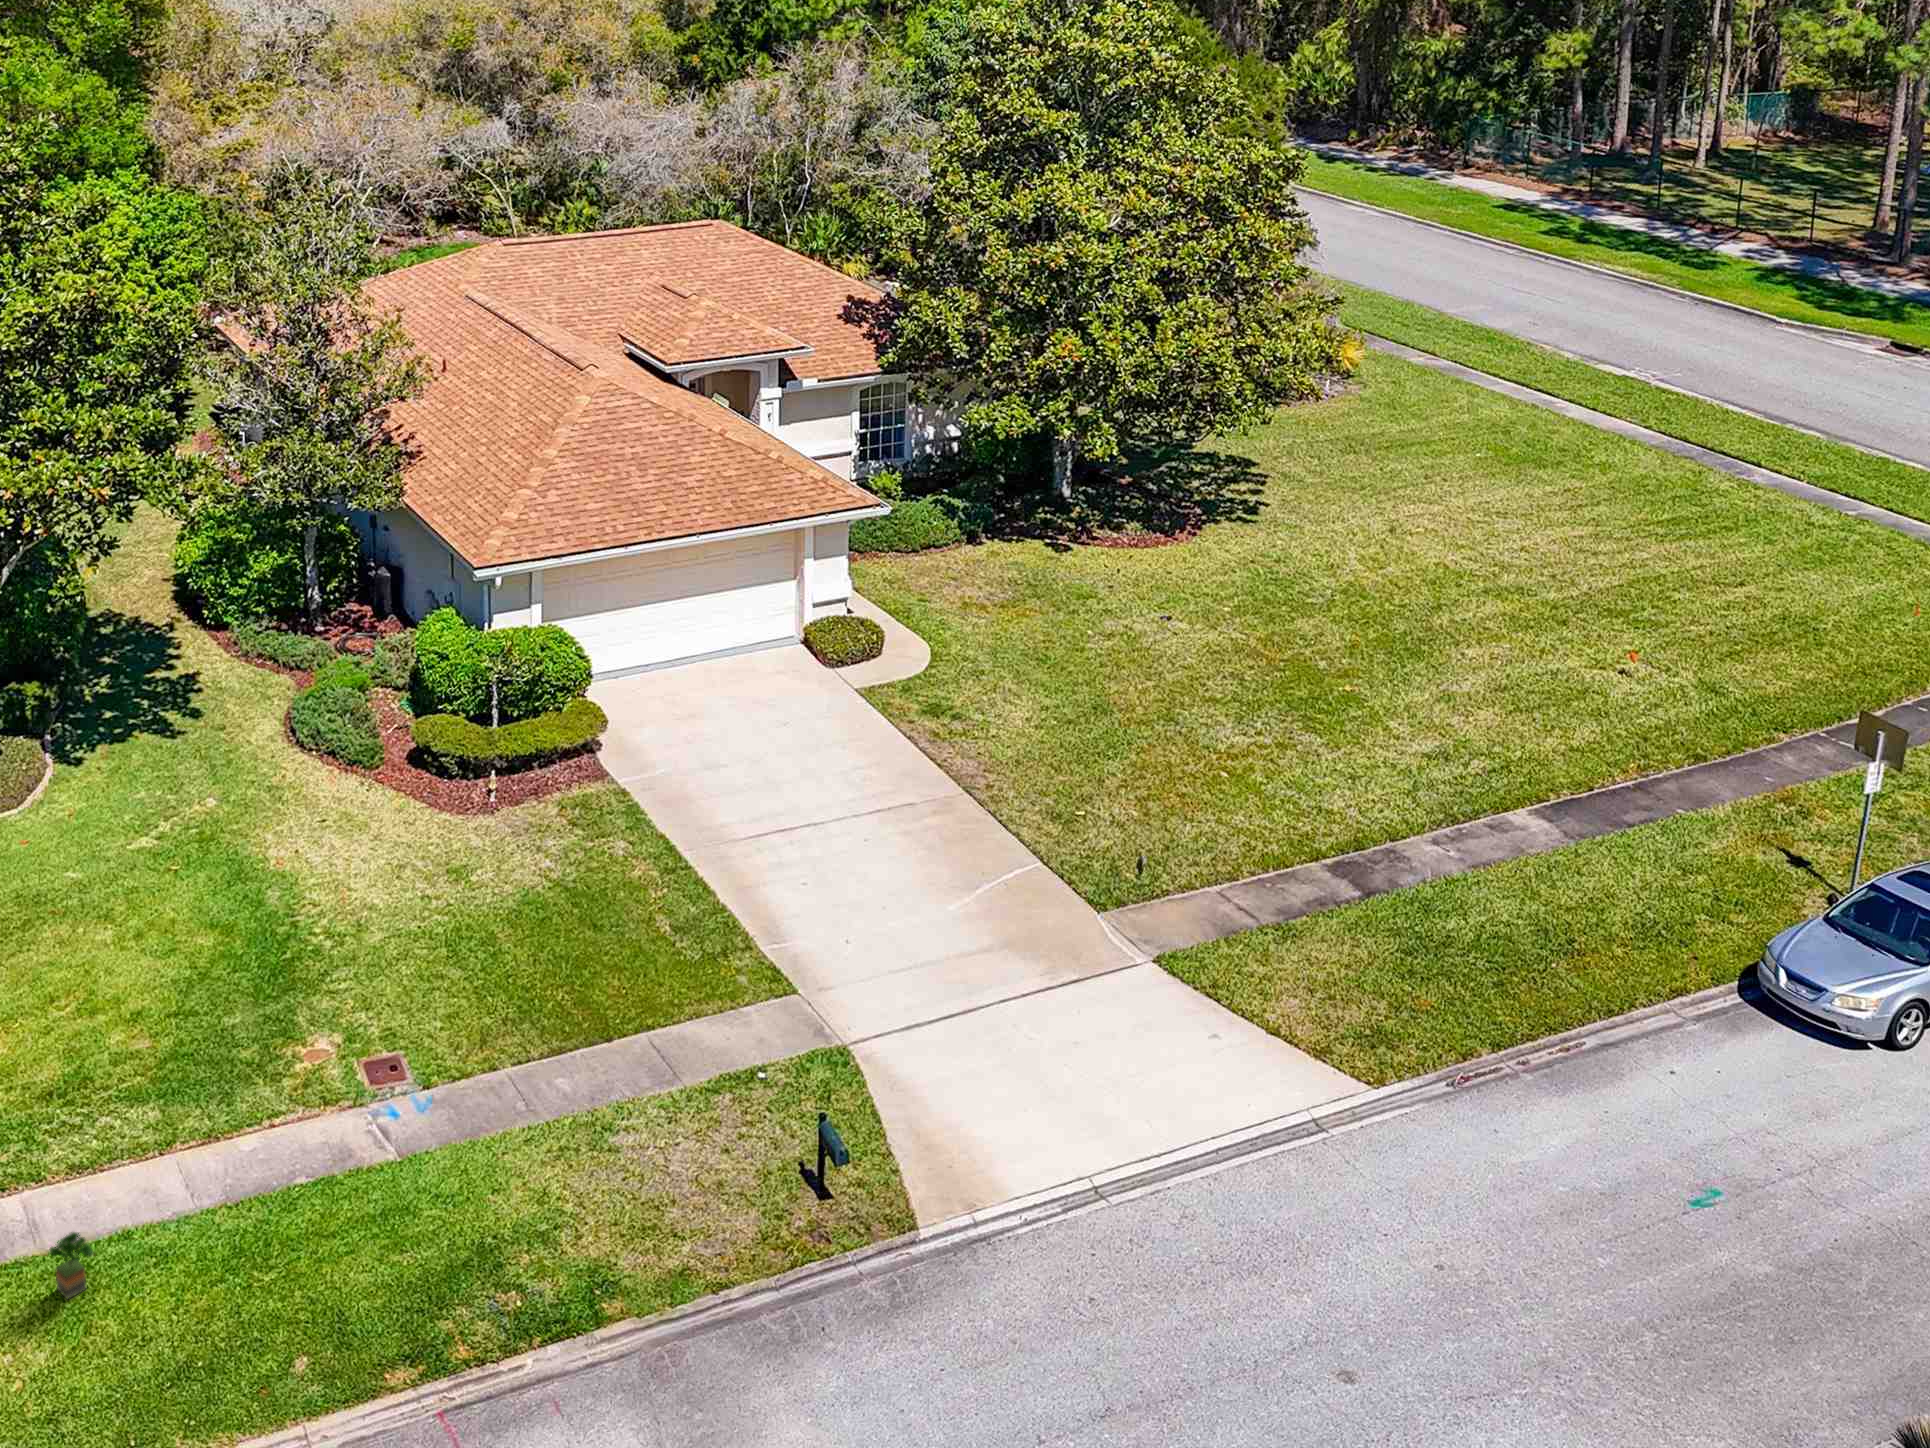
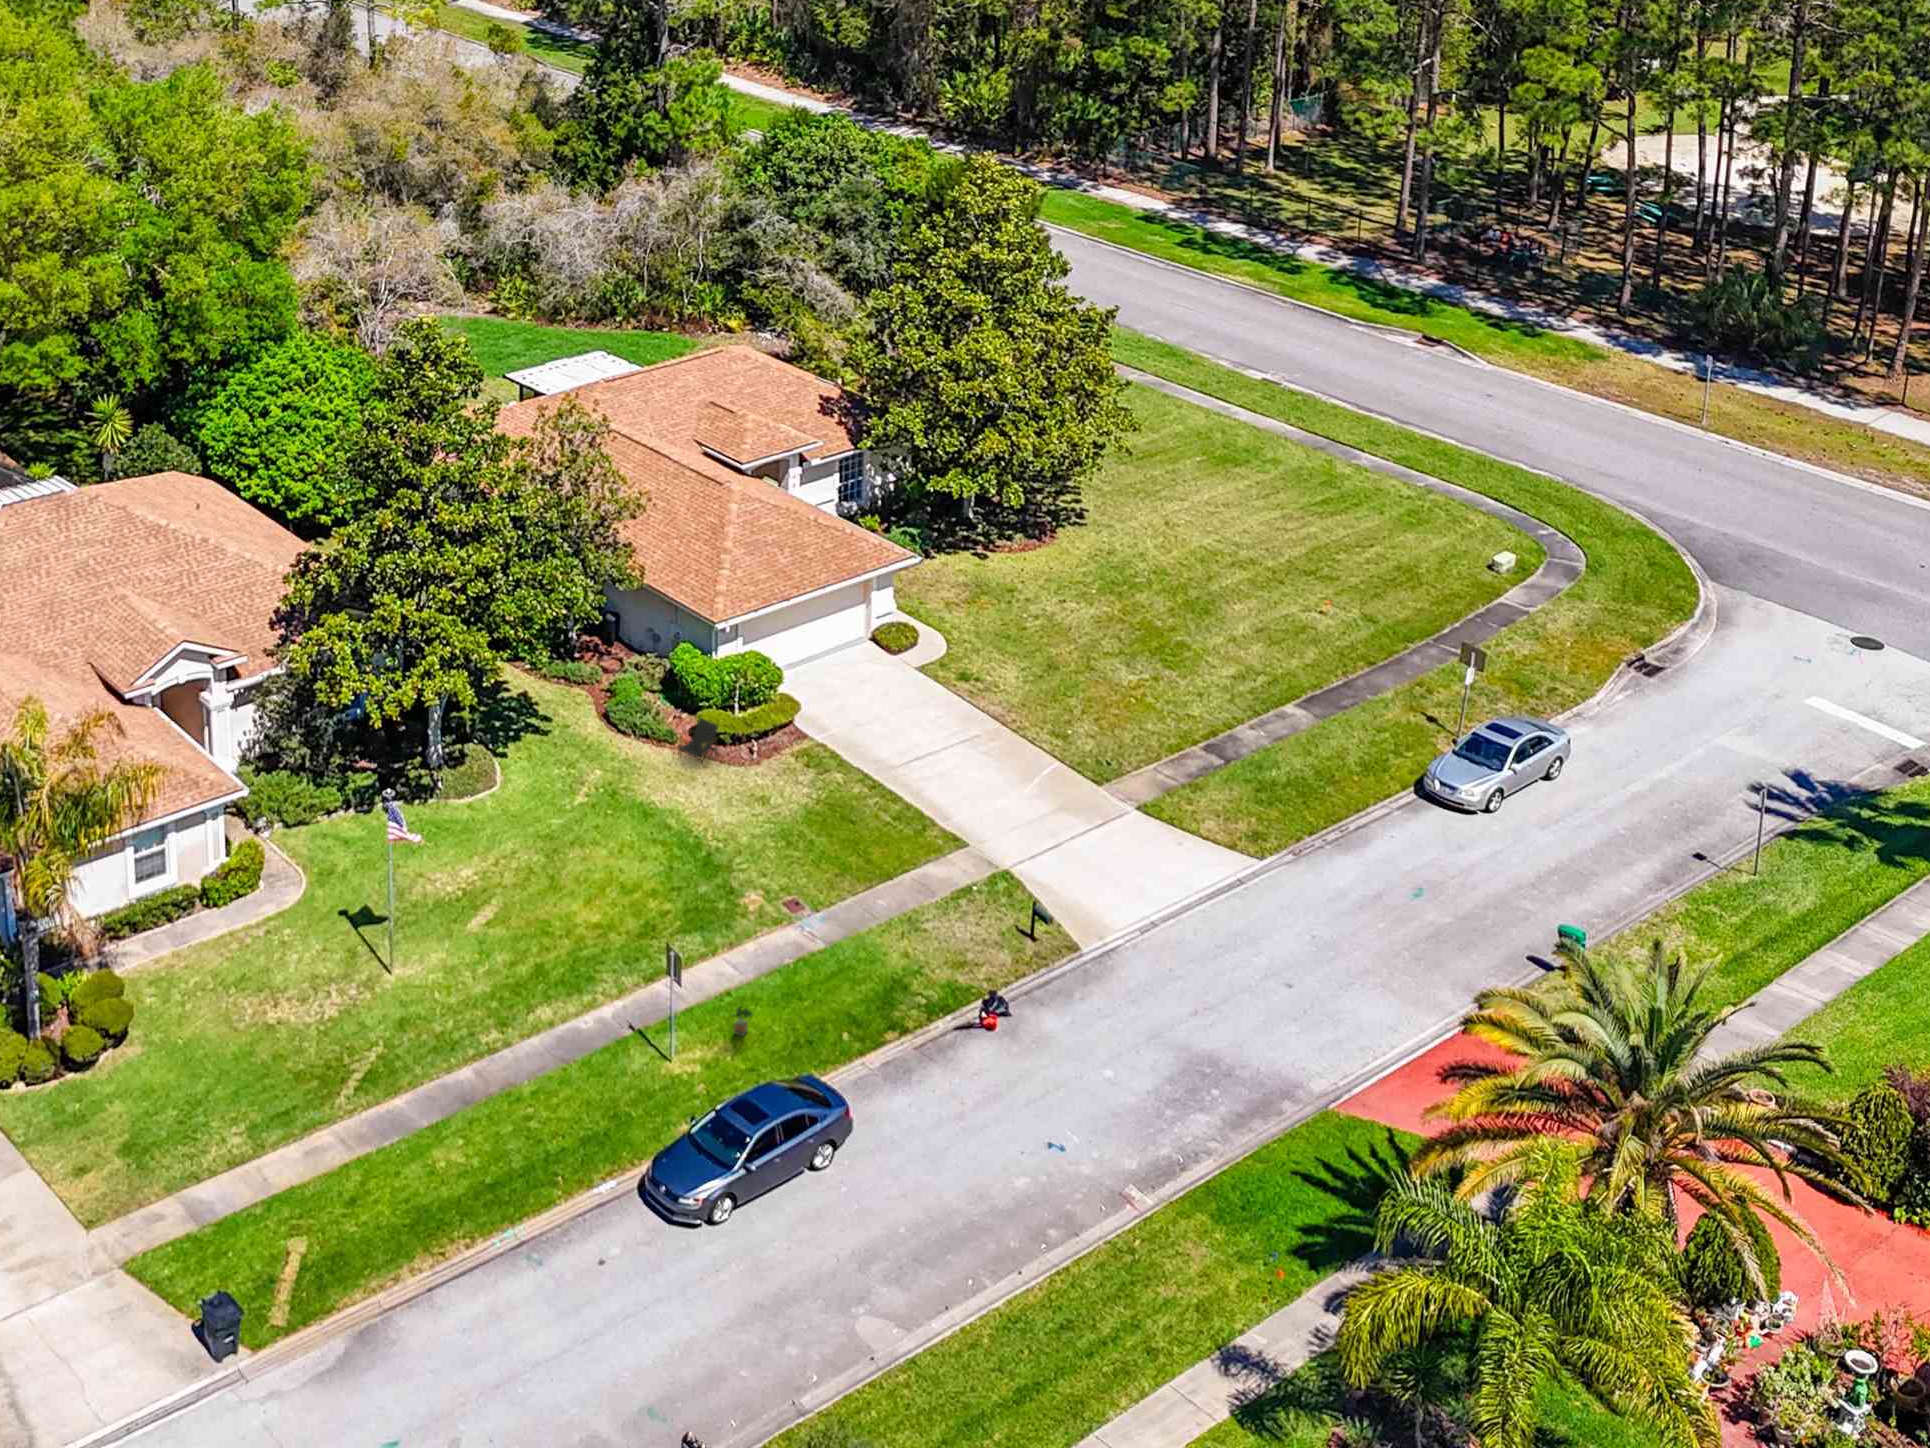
lounge chair: none [367,711,438,796] -> present [679,718,718,762]

